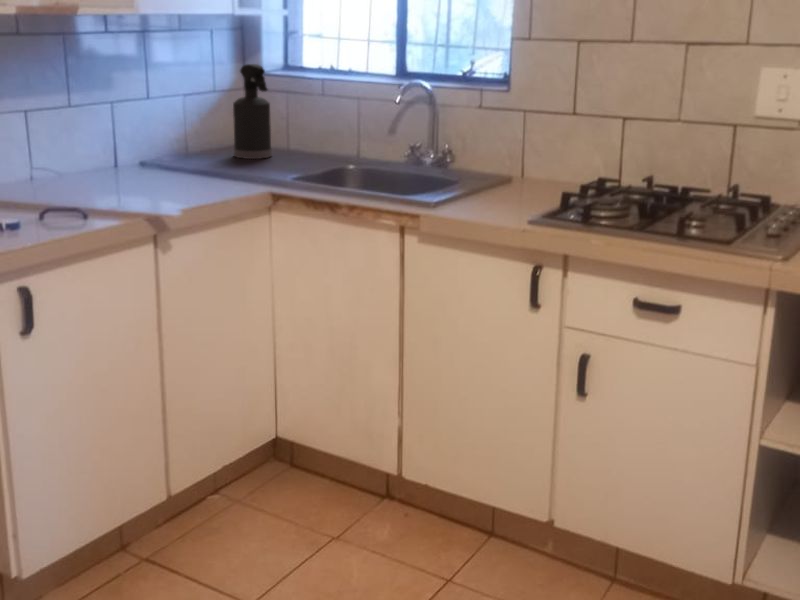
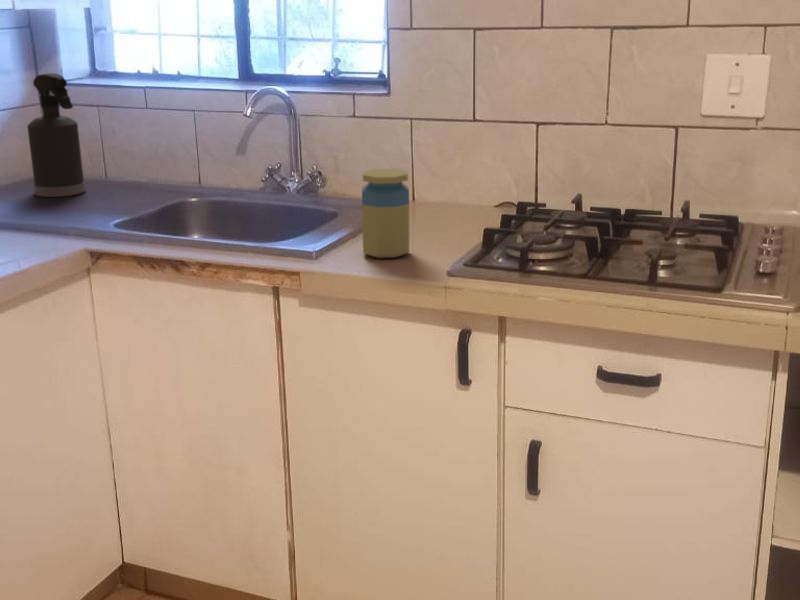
jar: none [470,143,508,211] -> present [362,169,409,258]

